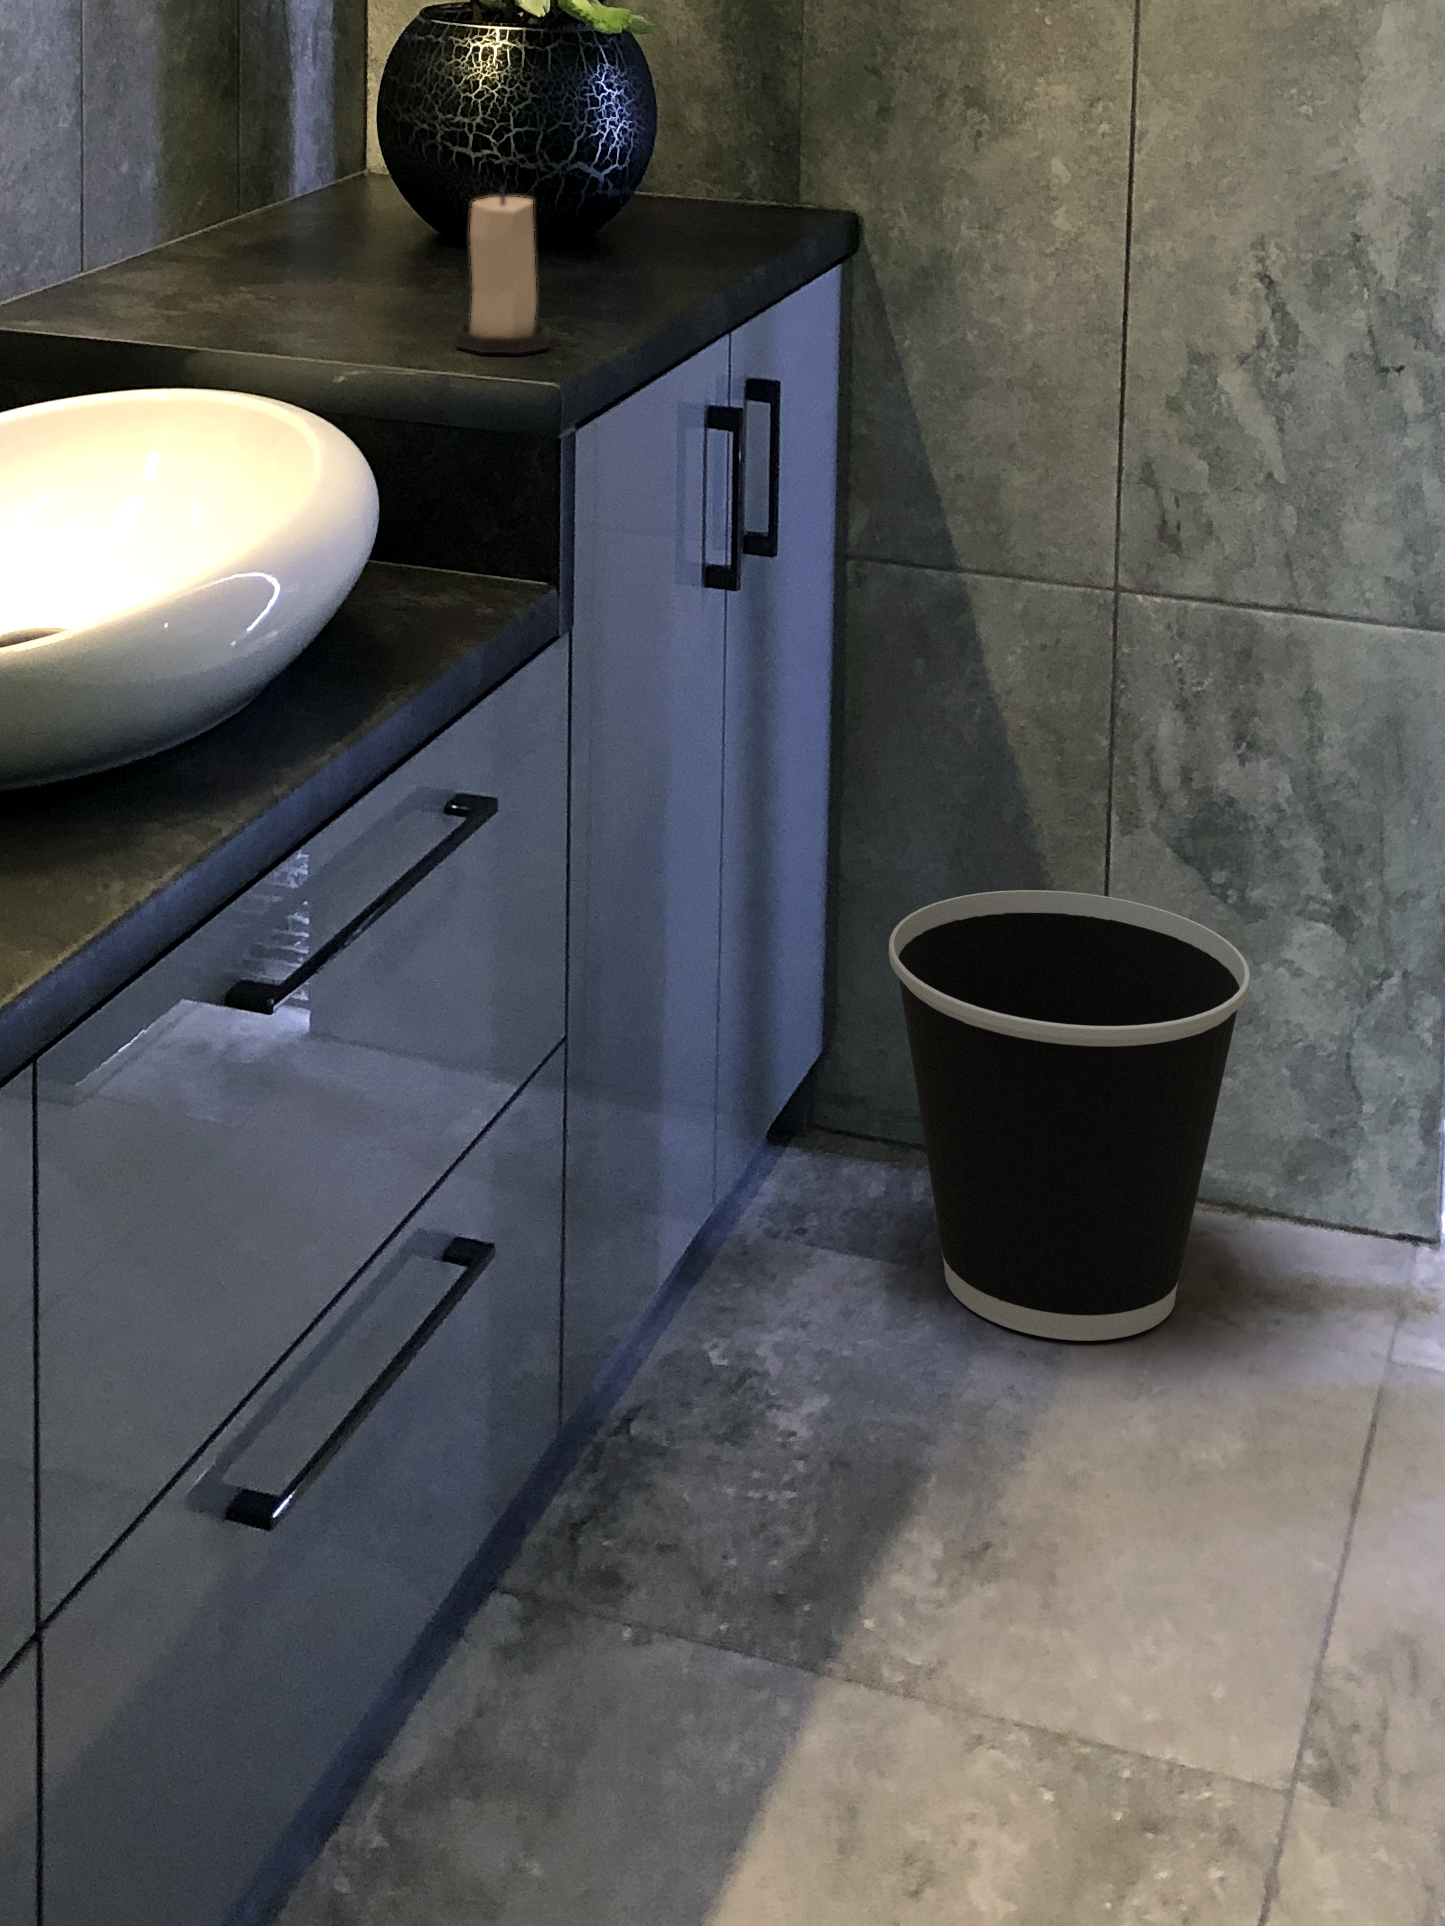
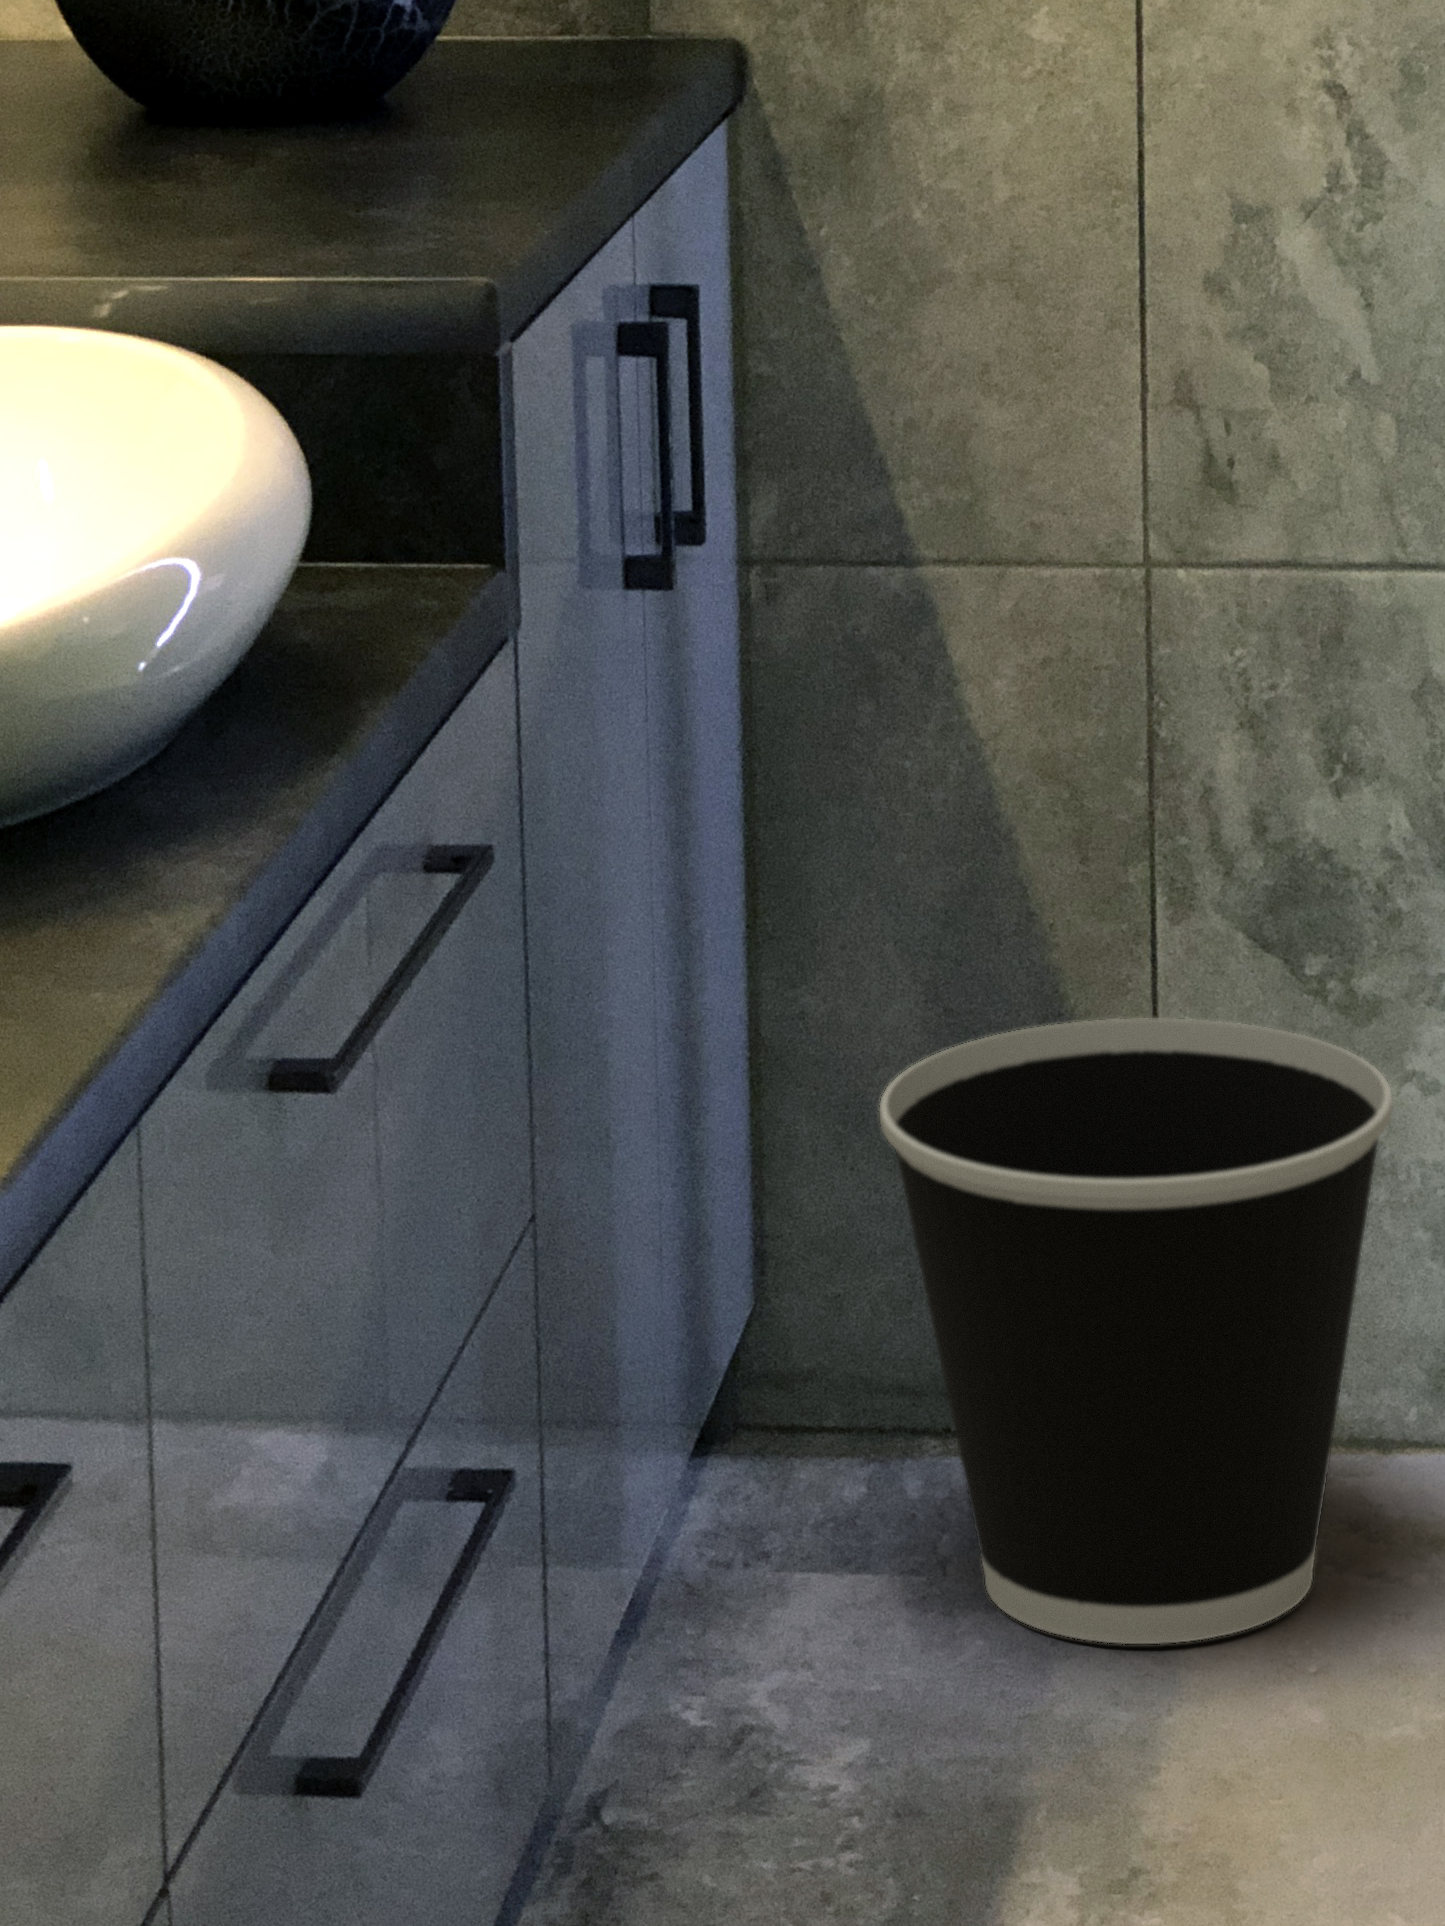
candle: present [456,188,548,353] -> none [287,12,428,261]

